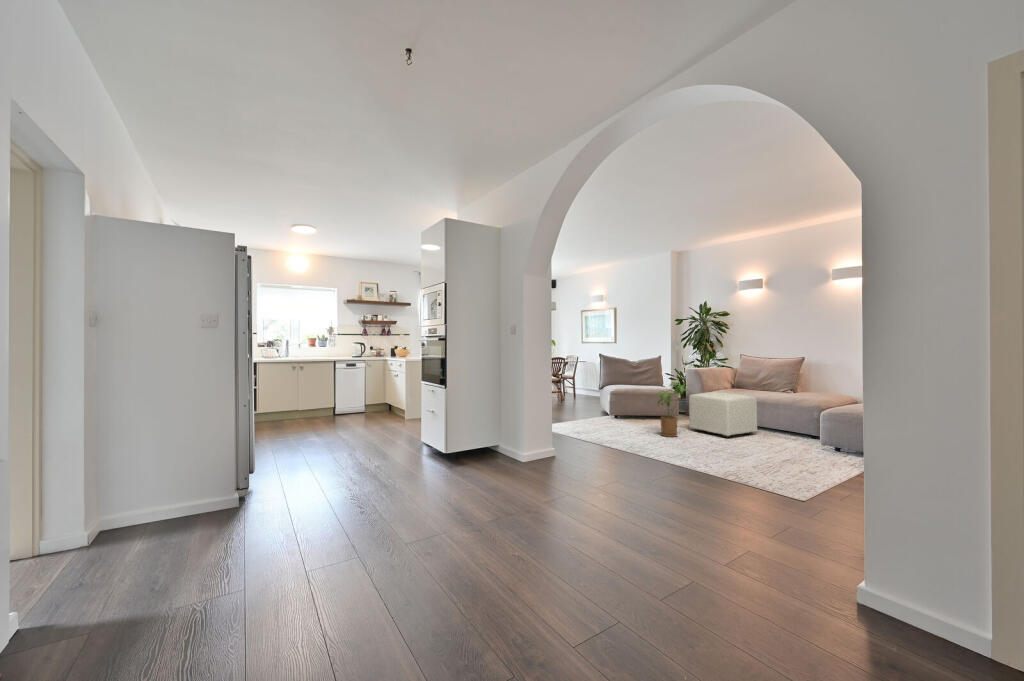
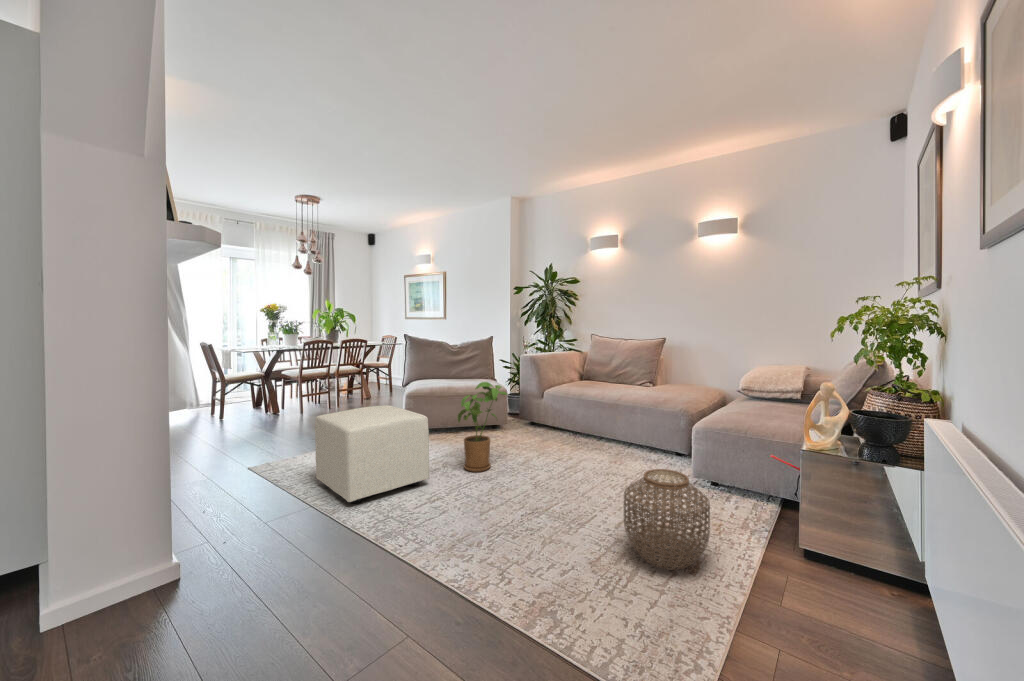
ottoman: present [689,392,757,437] -> present [315,405,429,503]
woven basket: none [772,426,824,476] -> present [624,469,710,570]

